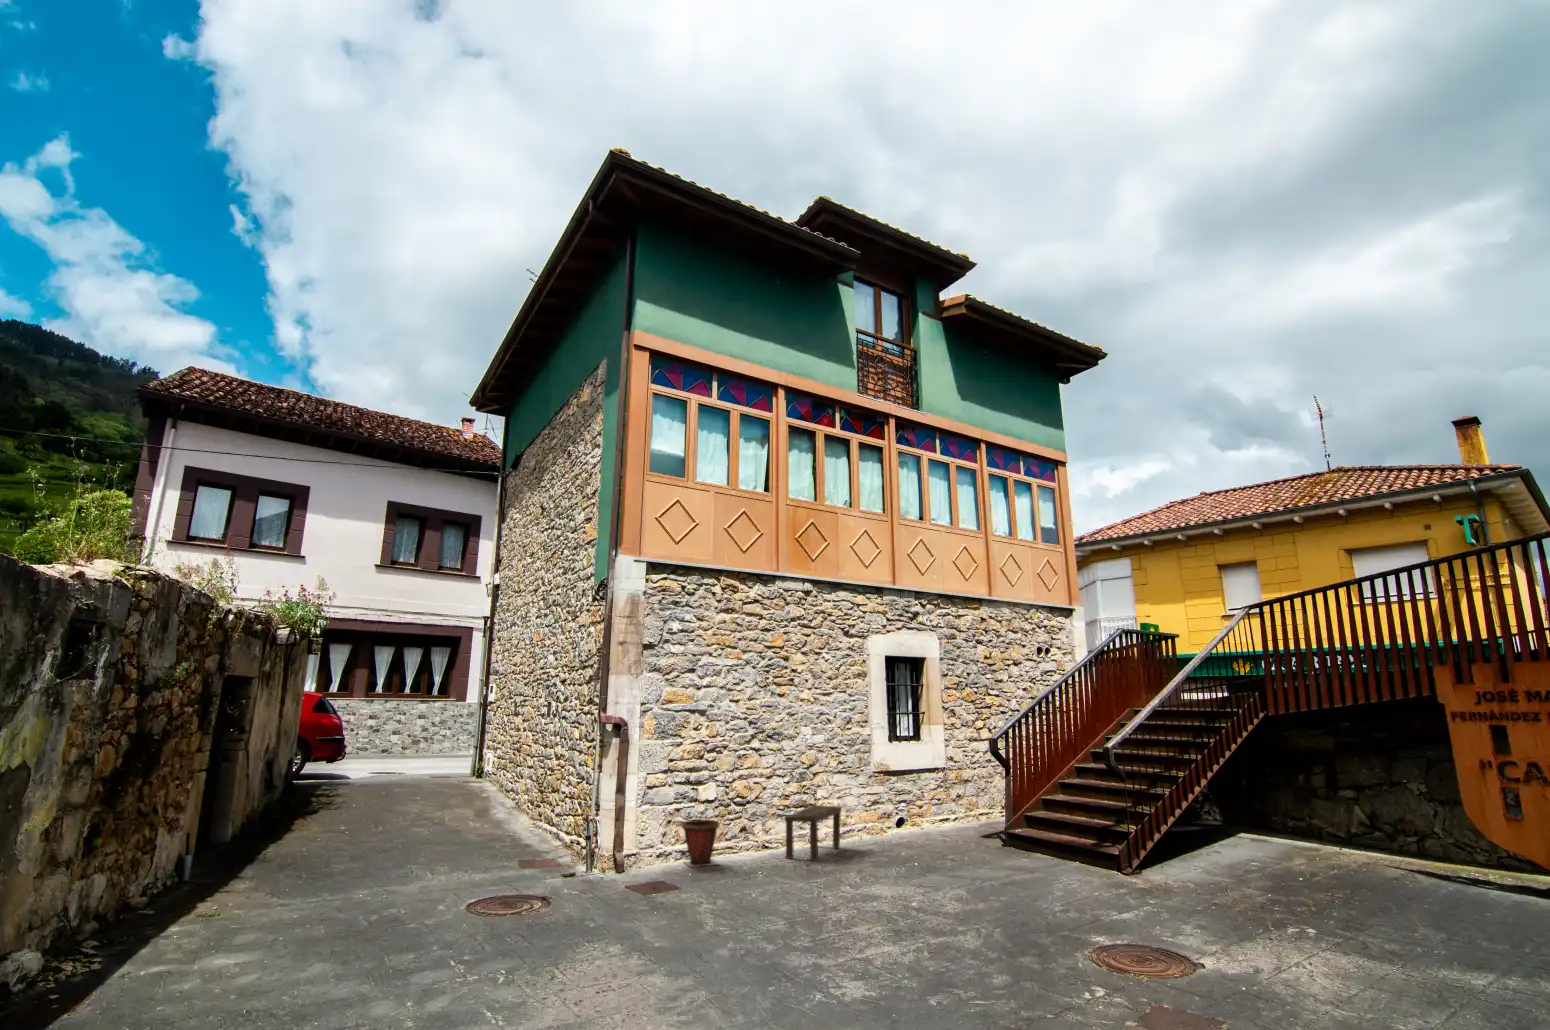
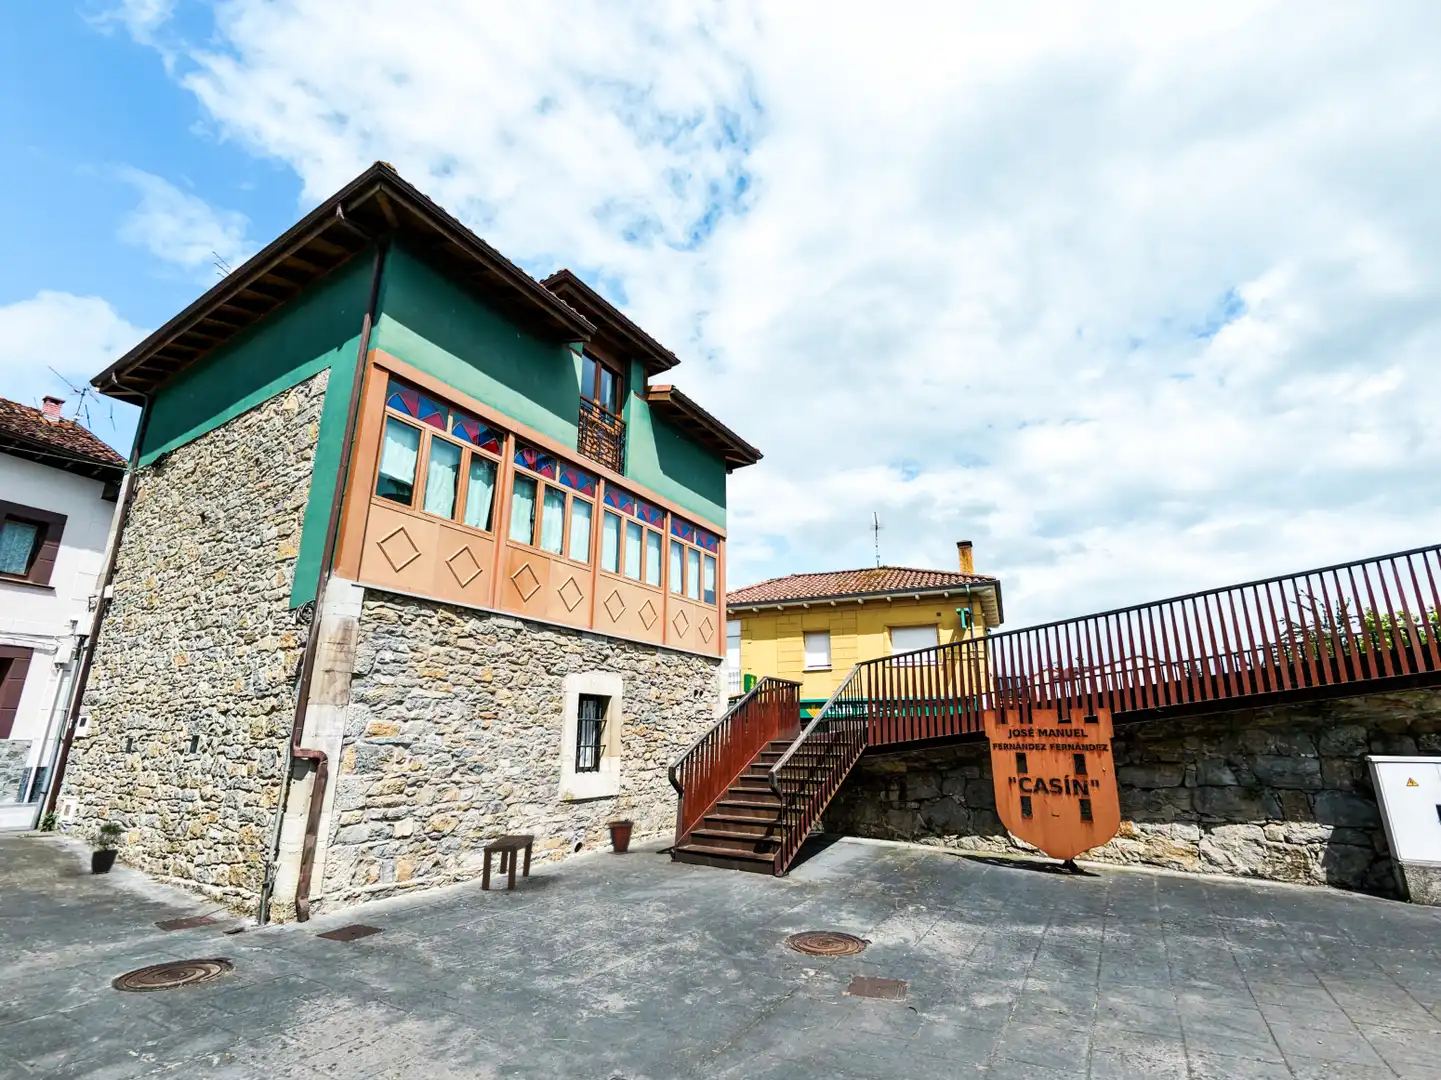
potted plant: none [491,773,518,816] -> present [91,822,124,874]
waste bin: present [681,819,719,867] -> present [607,820,634,854]

